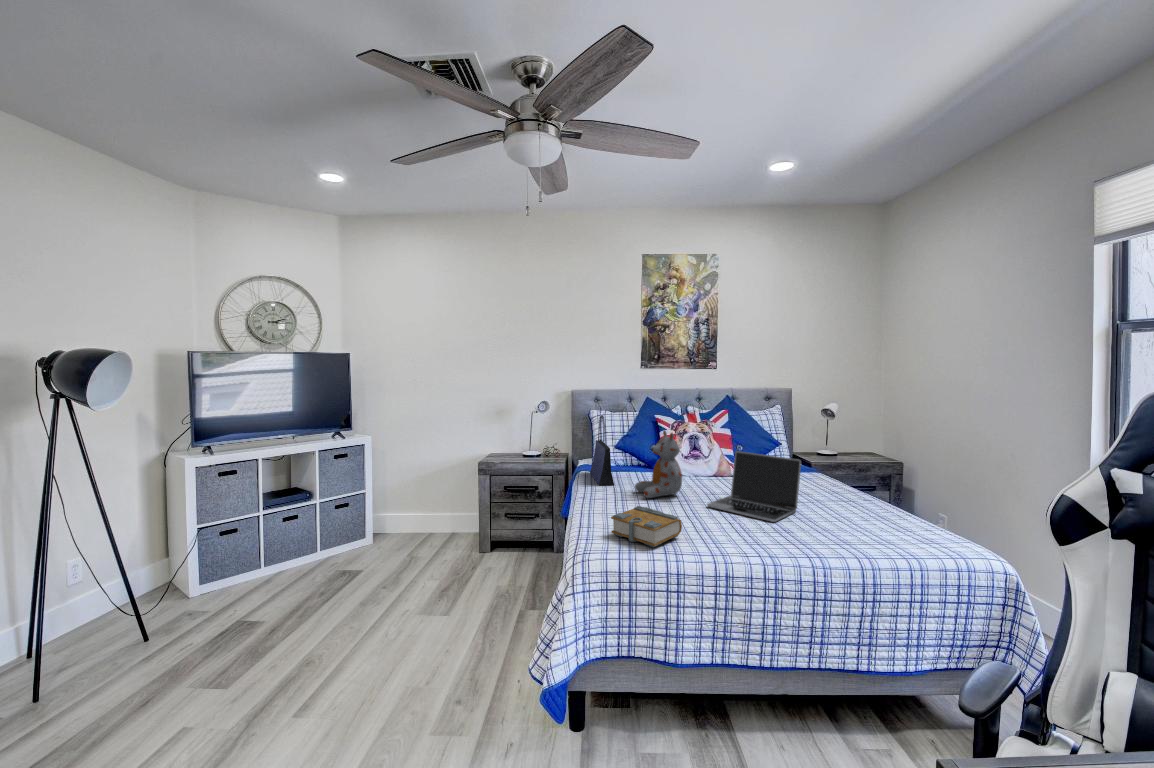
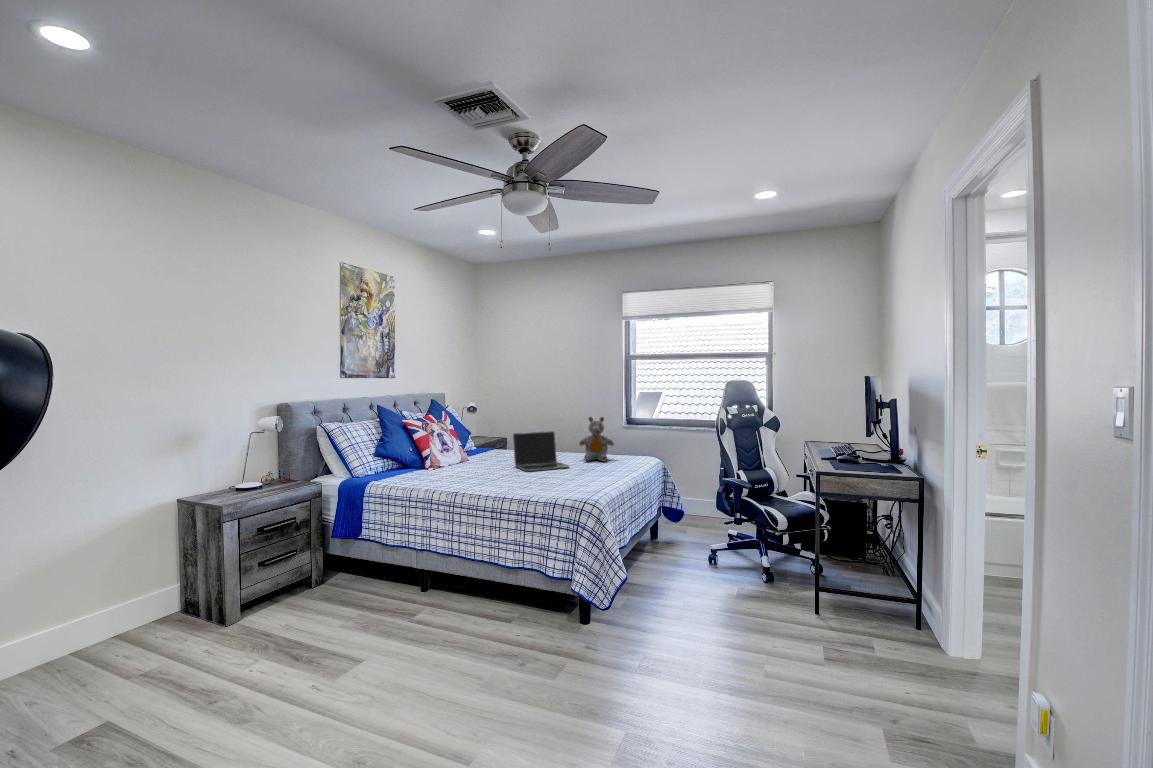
tote bag: present [590,415,614,485] -> none [382,420,438,482]
stuffed bear: present [635,430,682,498] -> present [579,417,614,461]
book: present [611,506,682,547] -> none [541,468,586,490]

